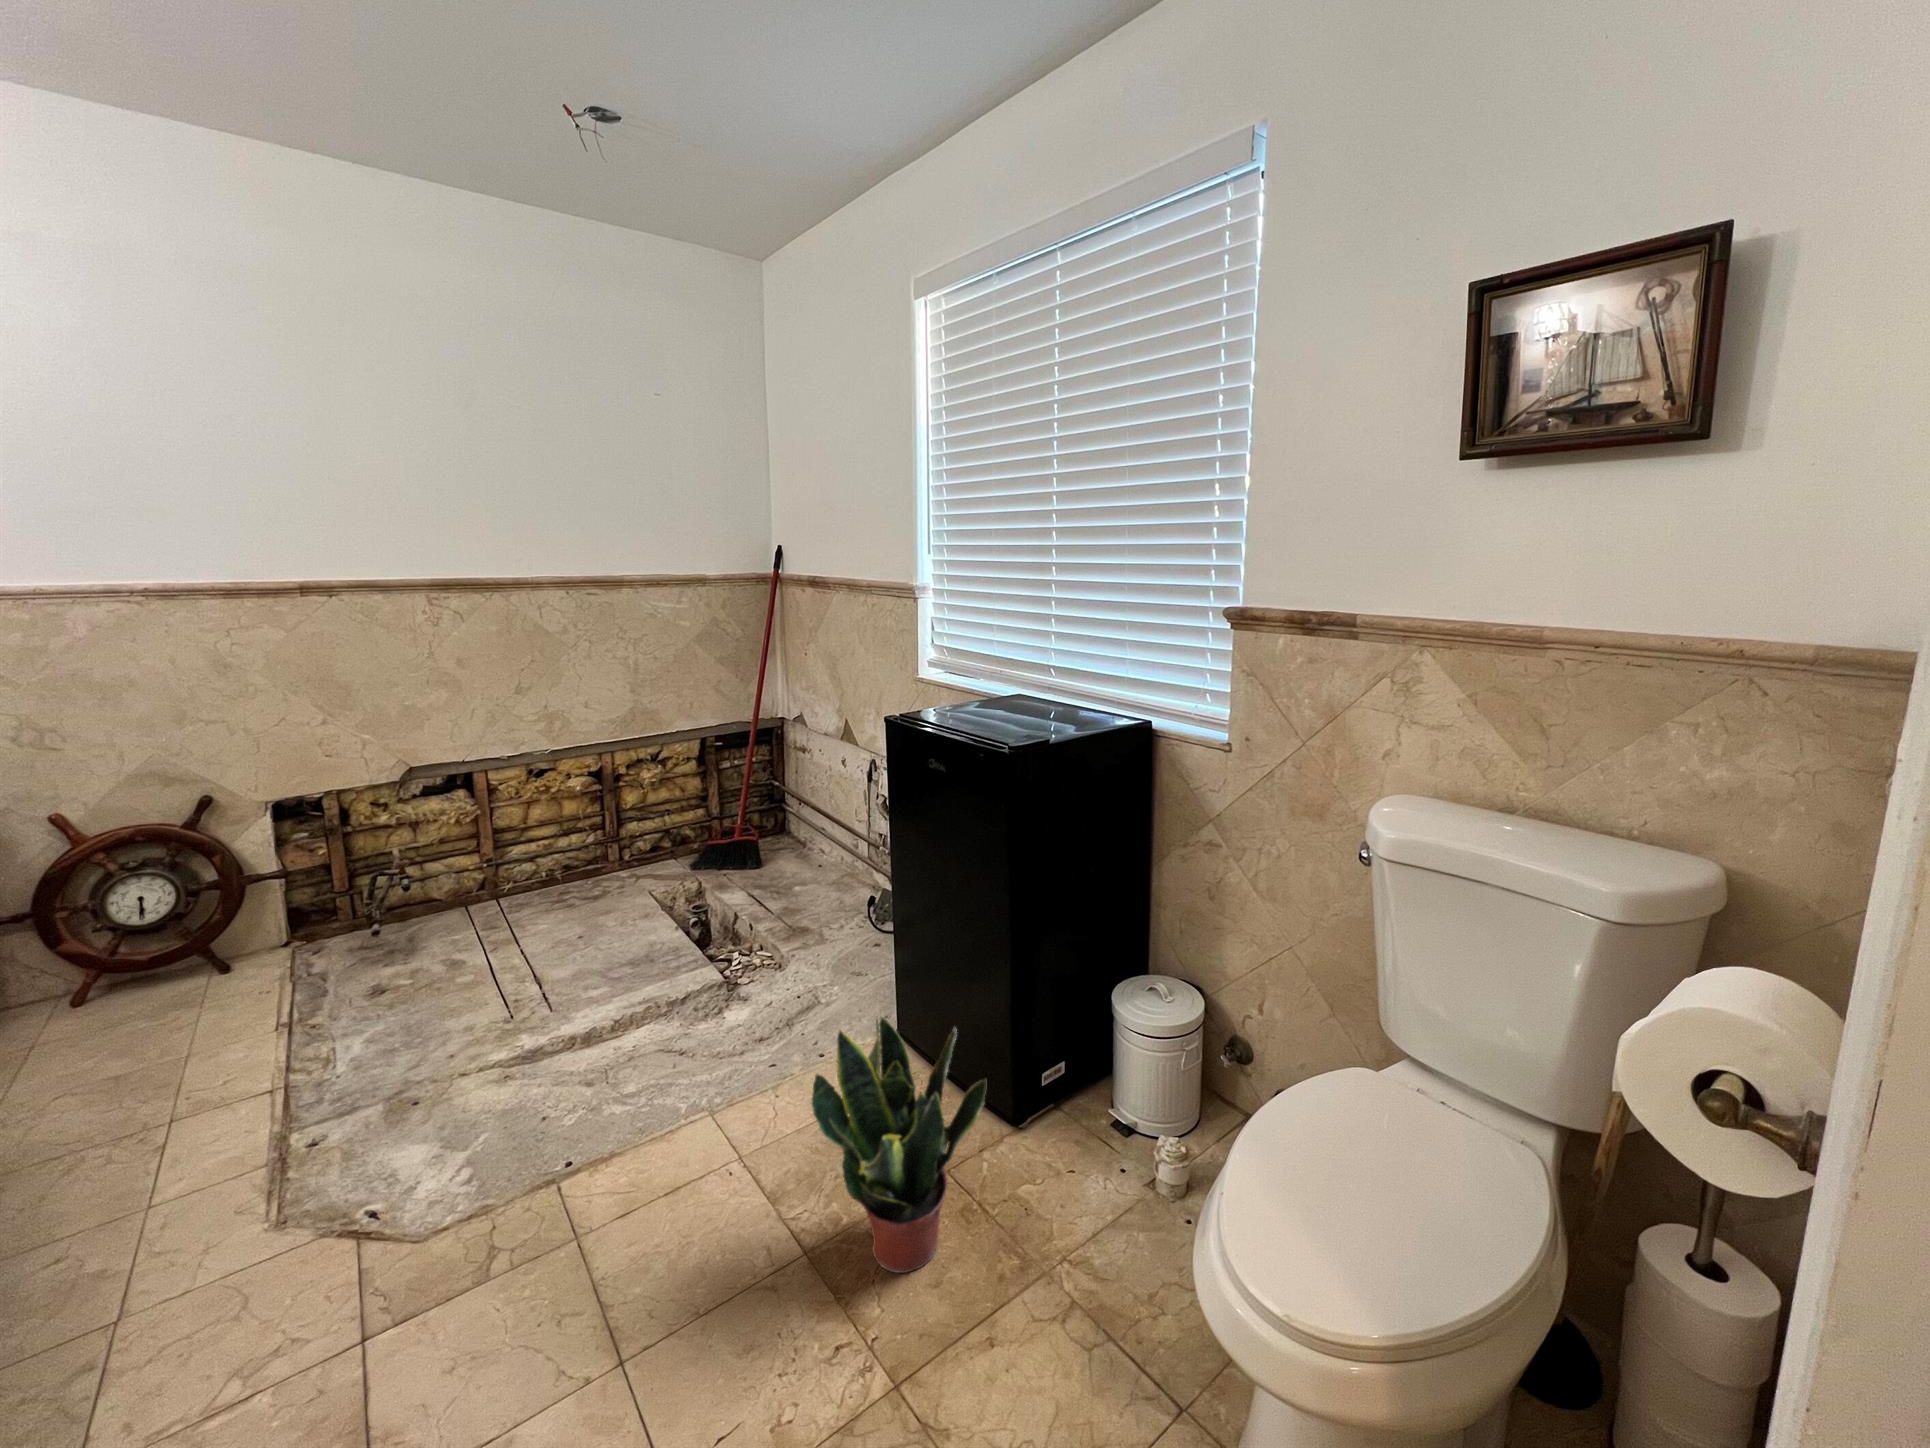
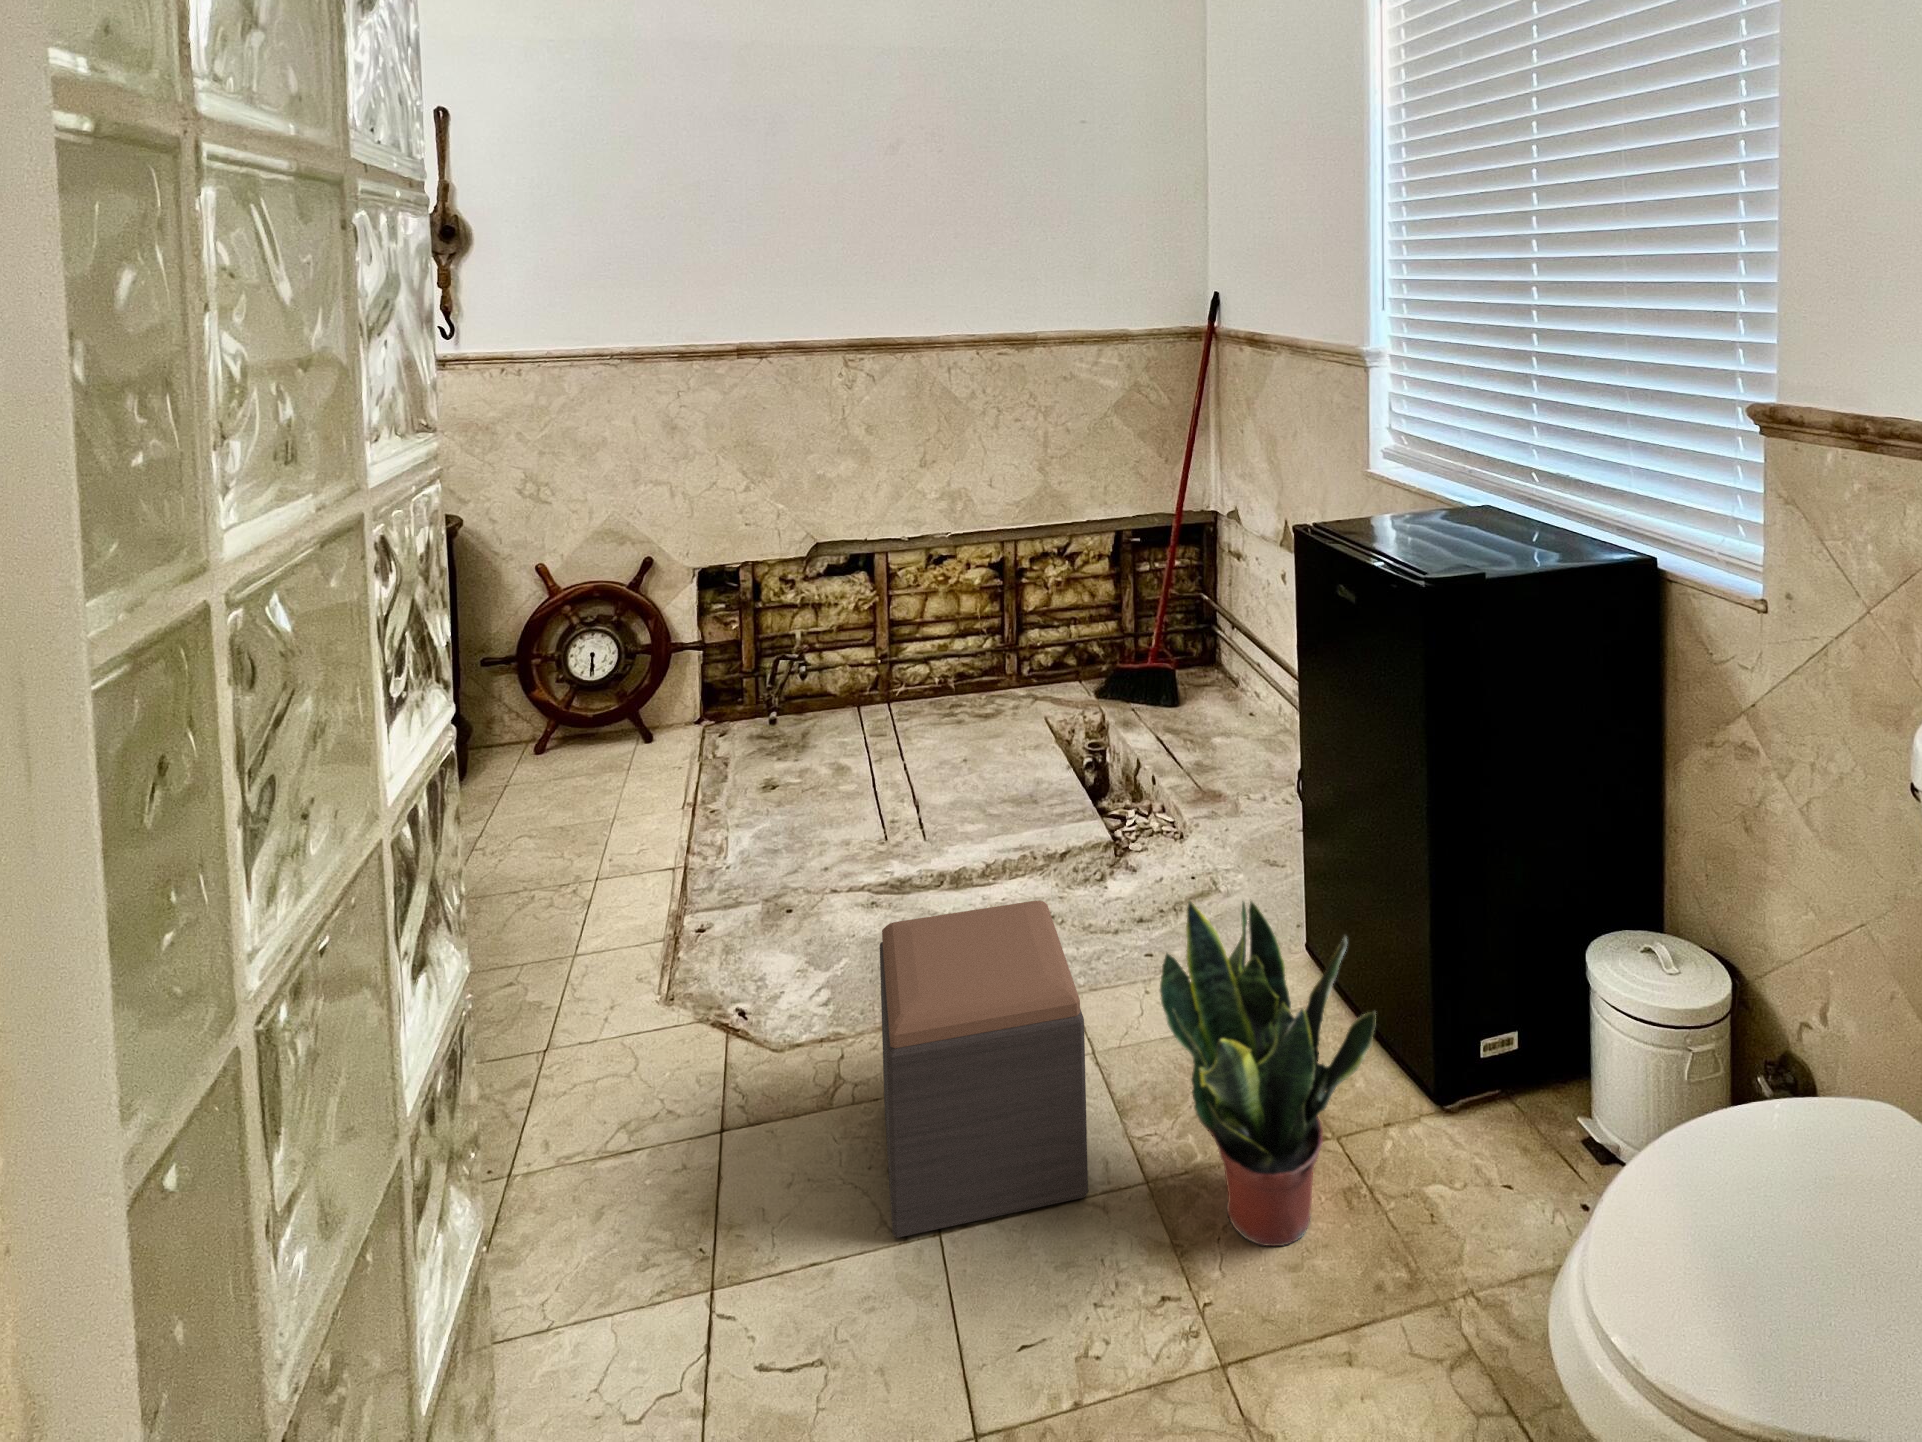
footstool: none [531,1052,755,1379] -> present [880,901,1088,1238]

